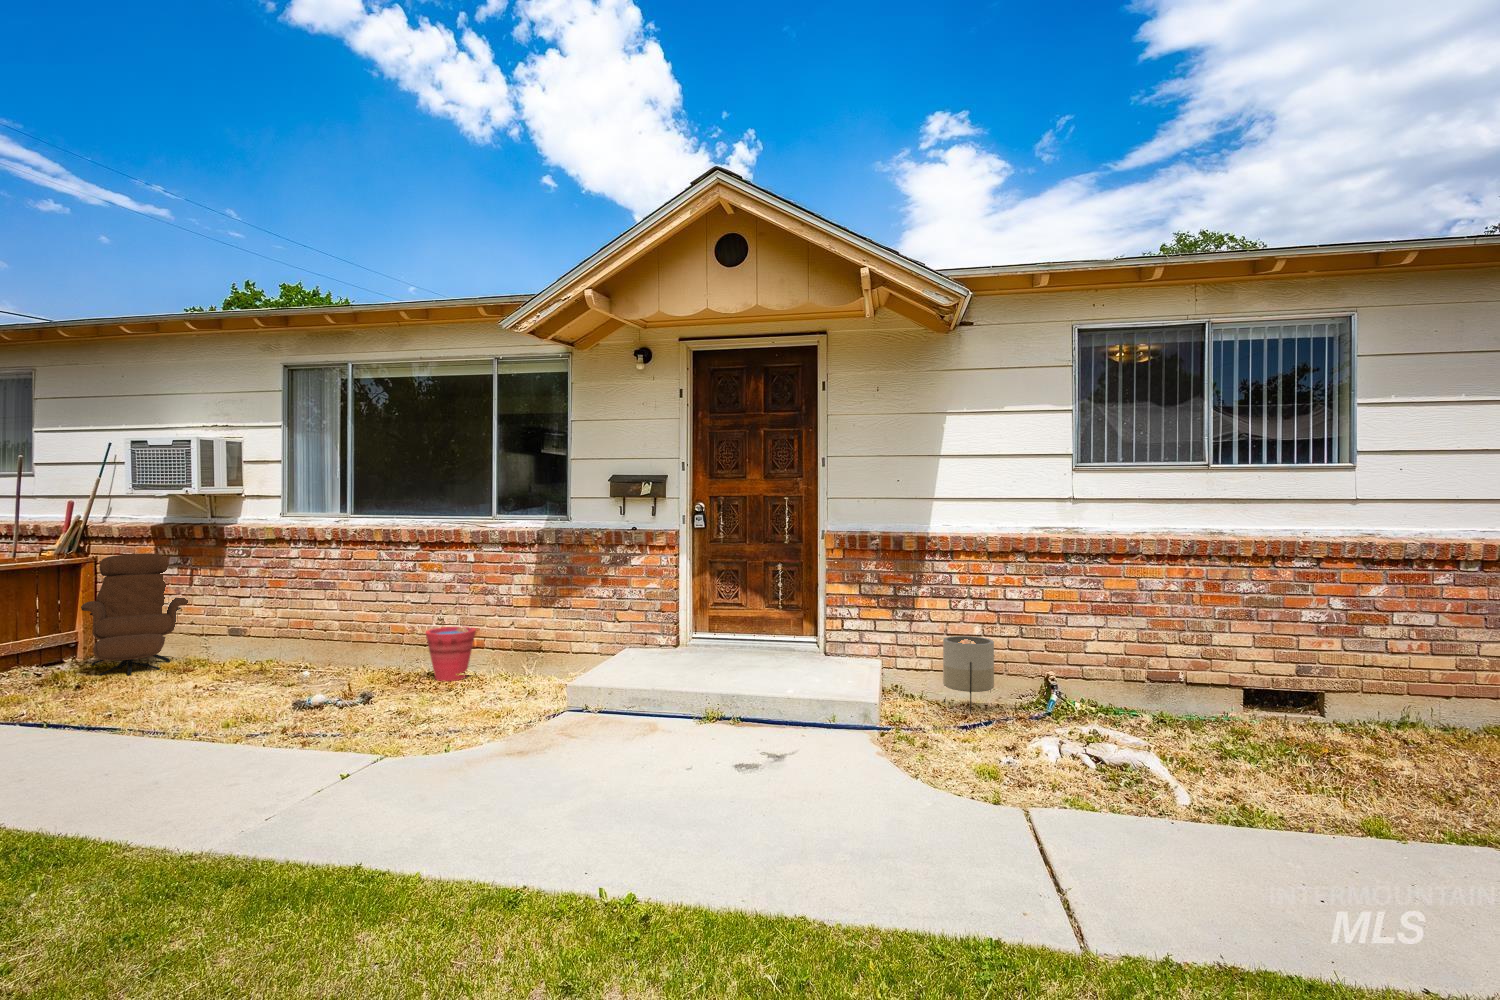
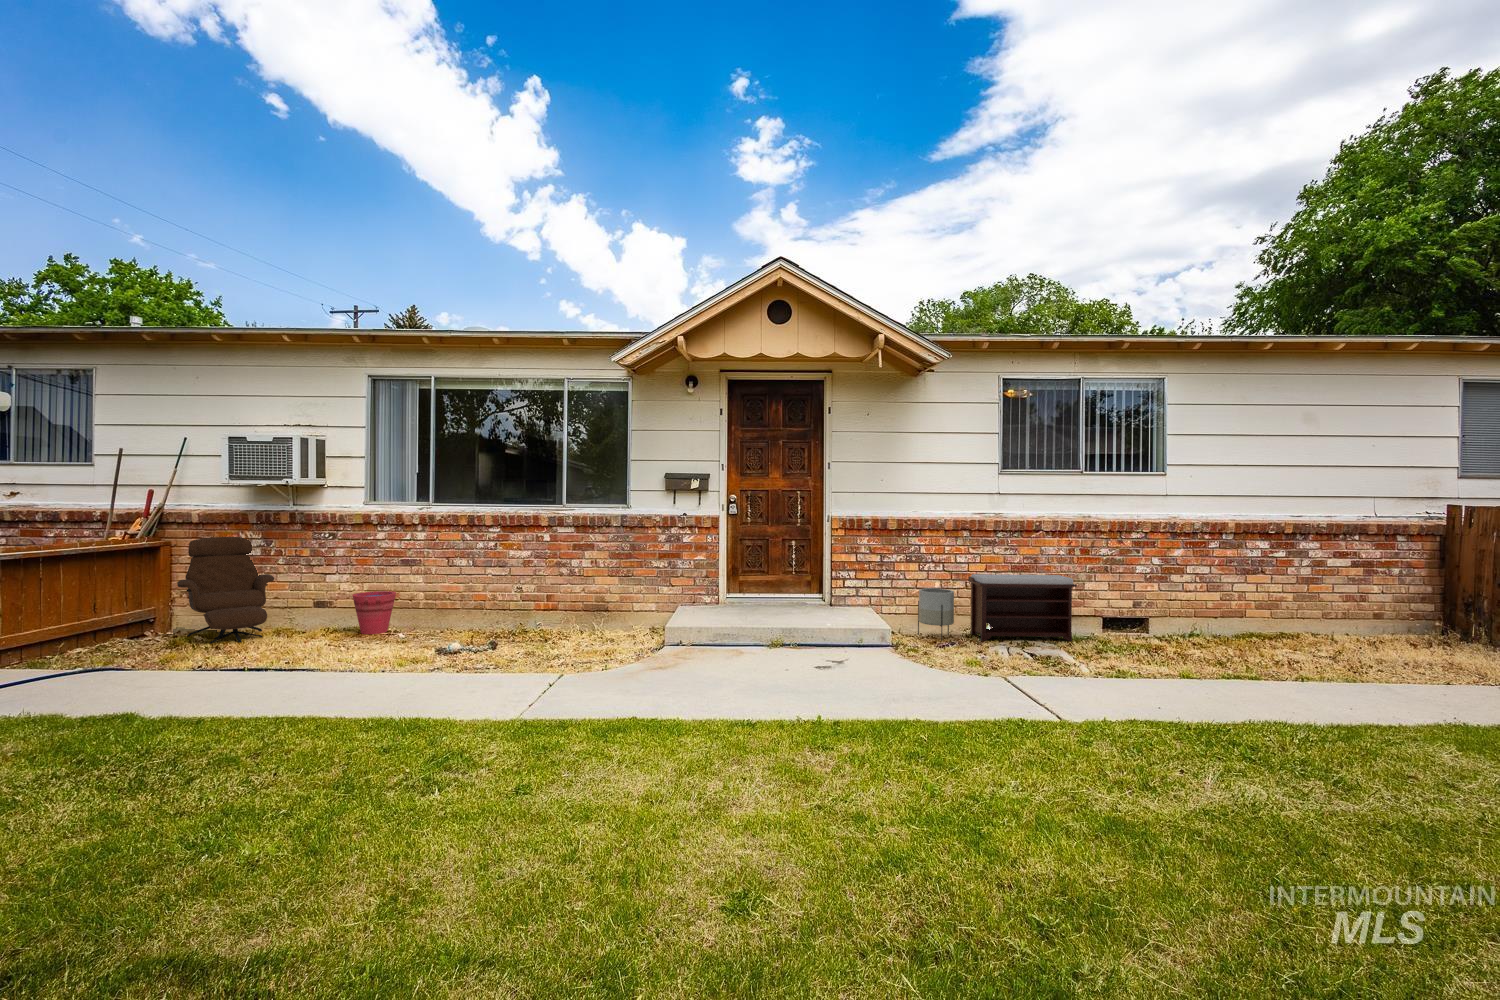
bench: none [1022,617,1185,725] -> present [968,574,1077,641]
bucket: present [425,627,476,681] -> present [353,591,396,634]

